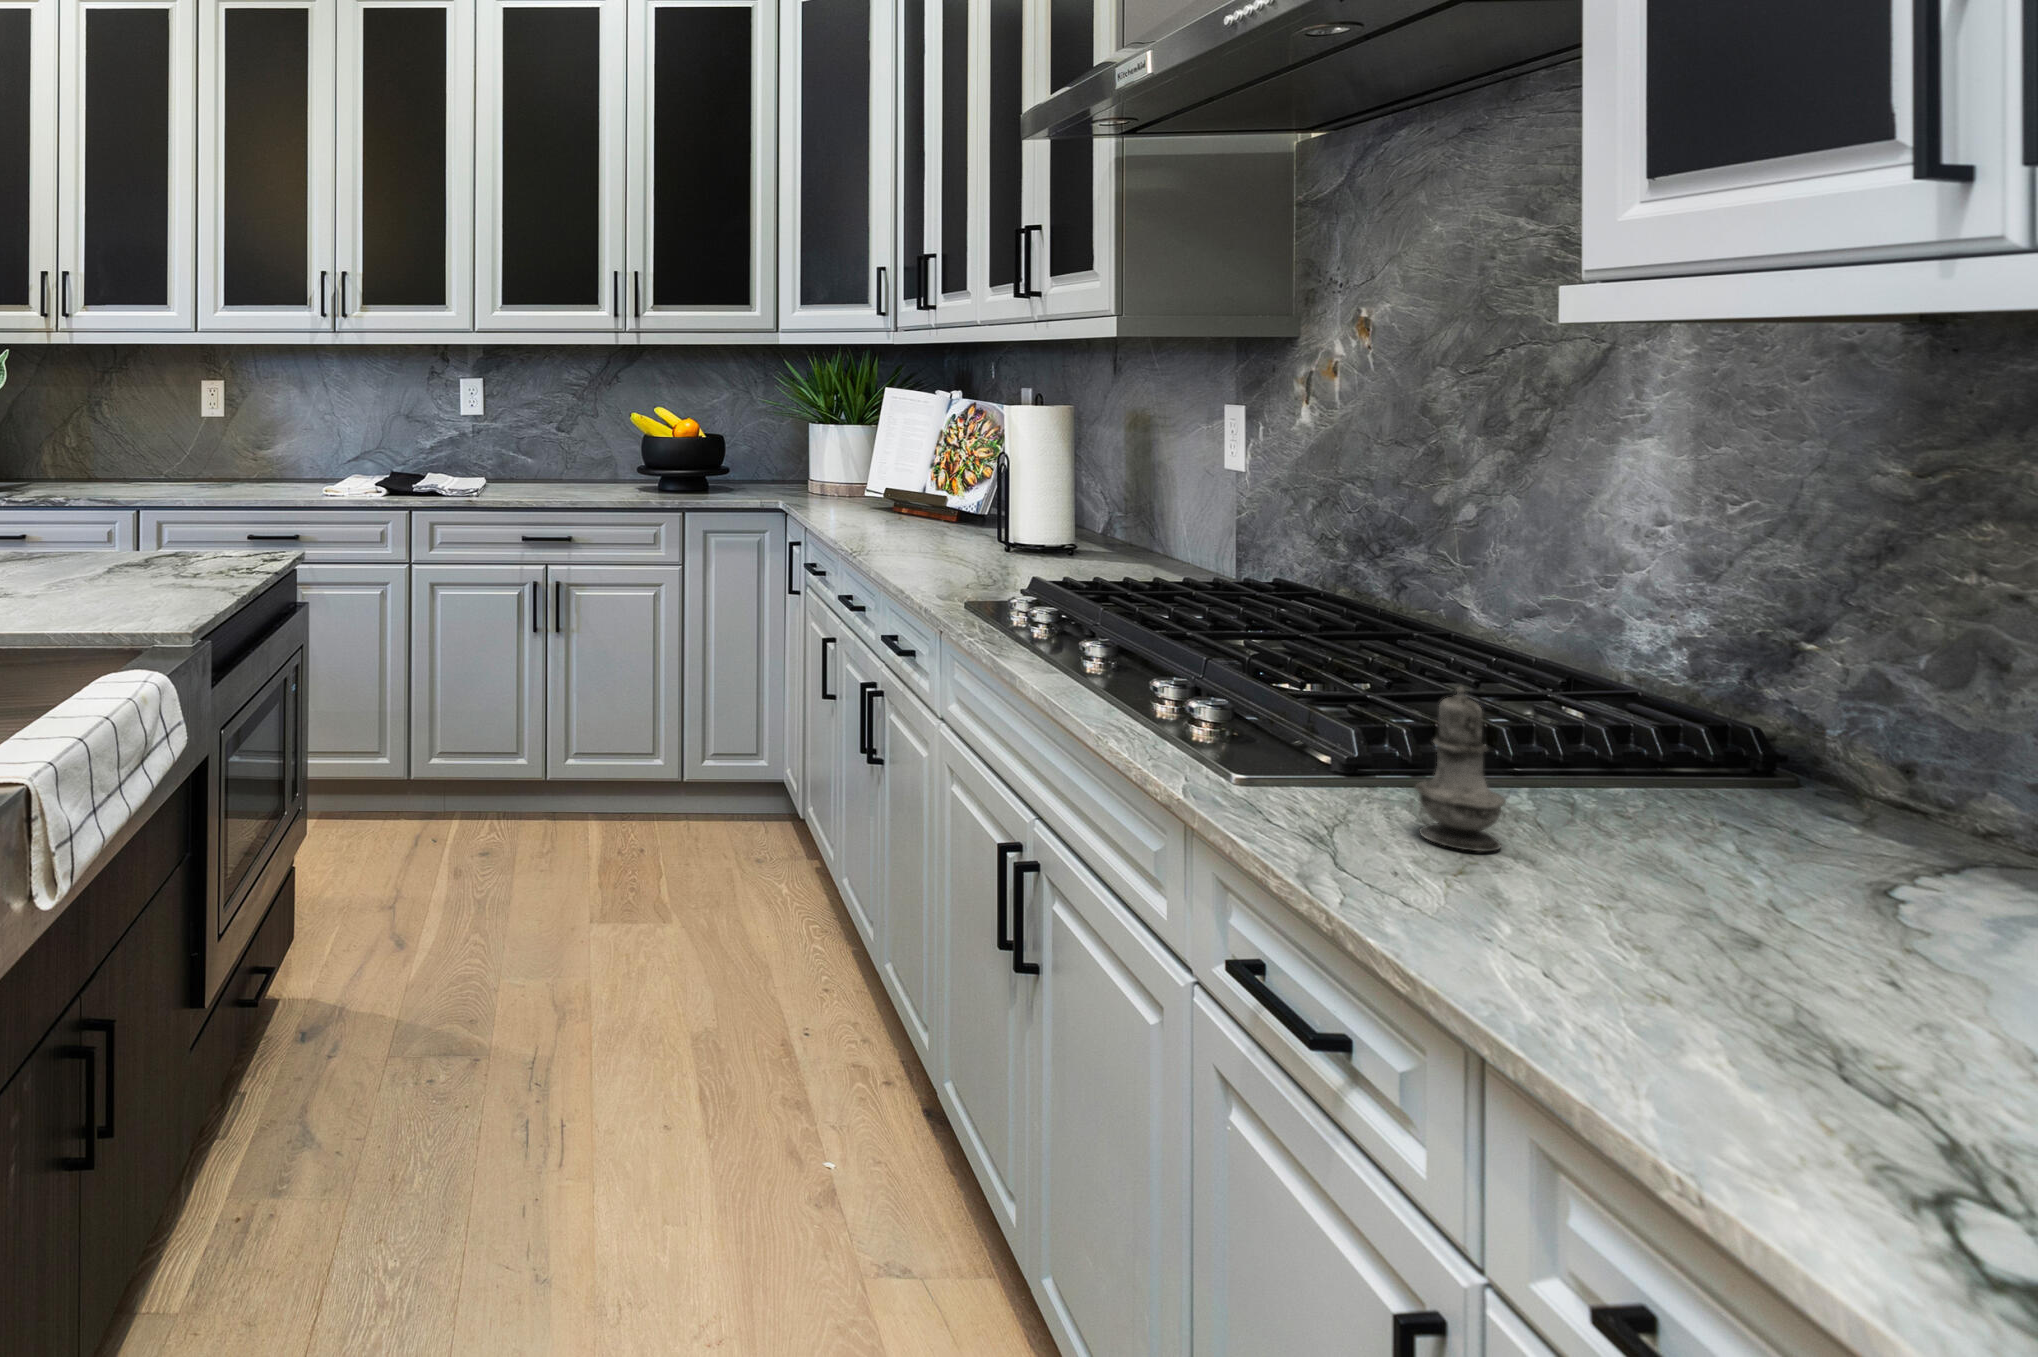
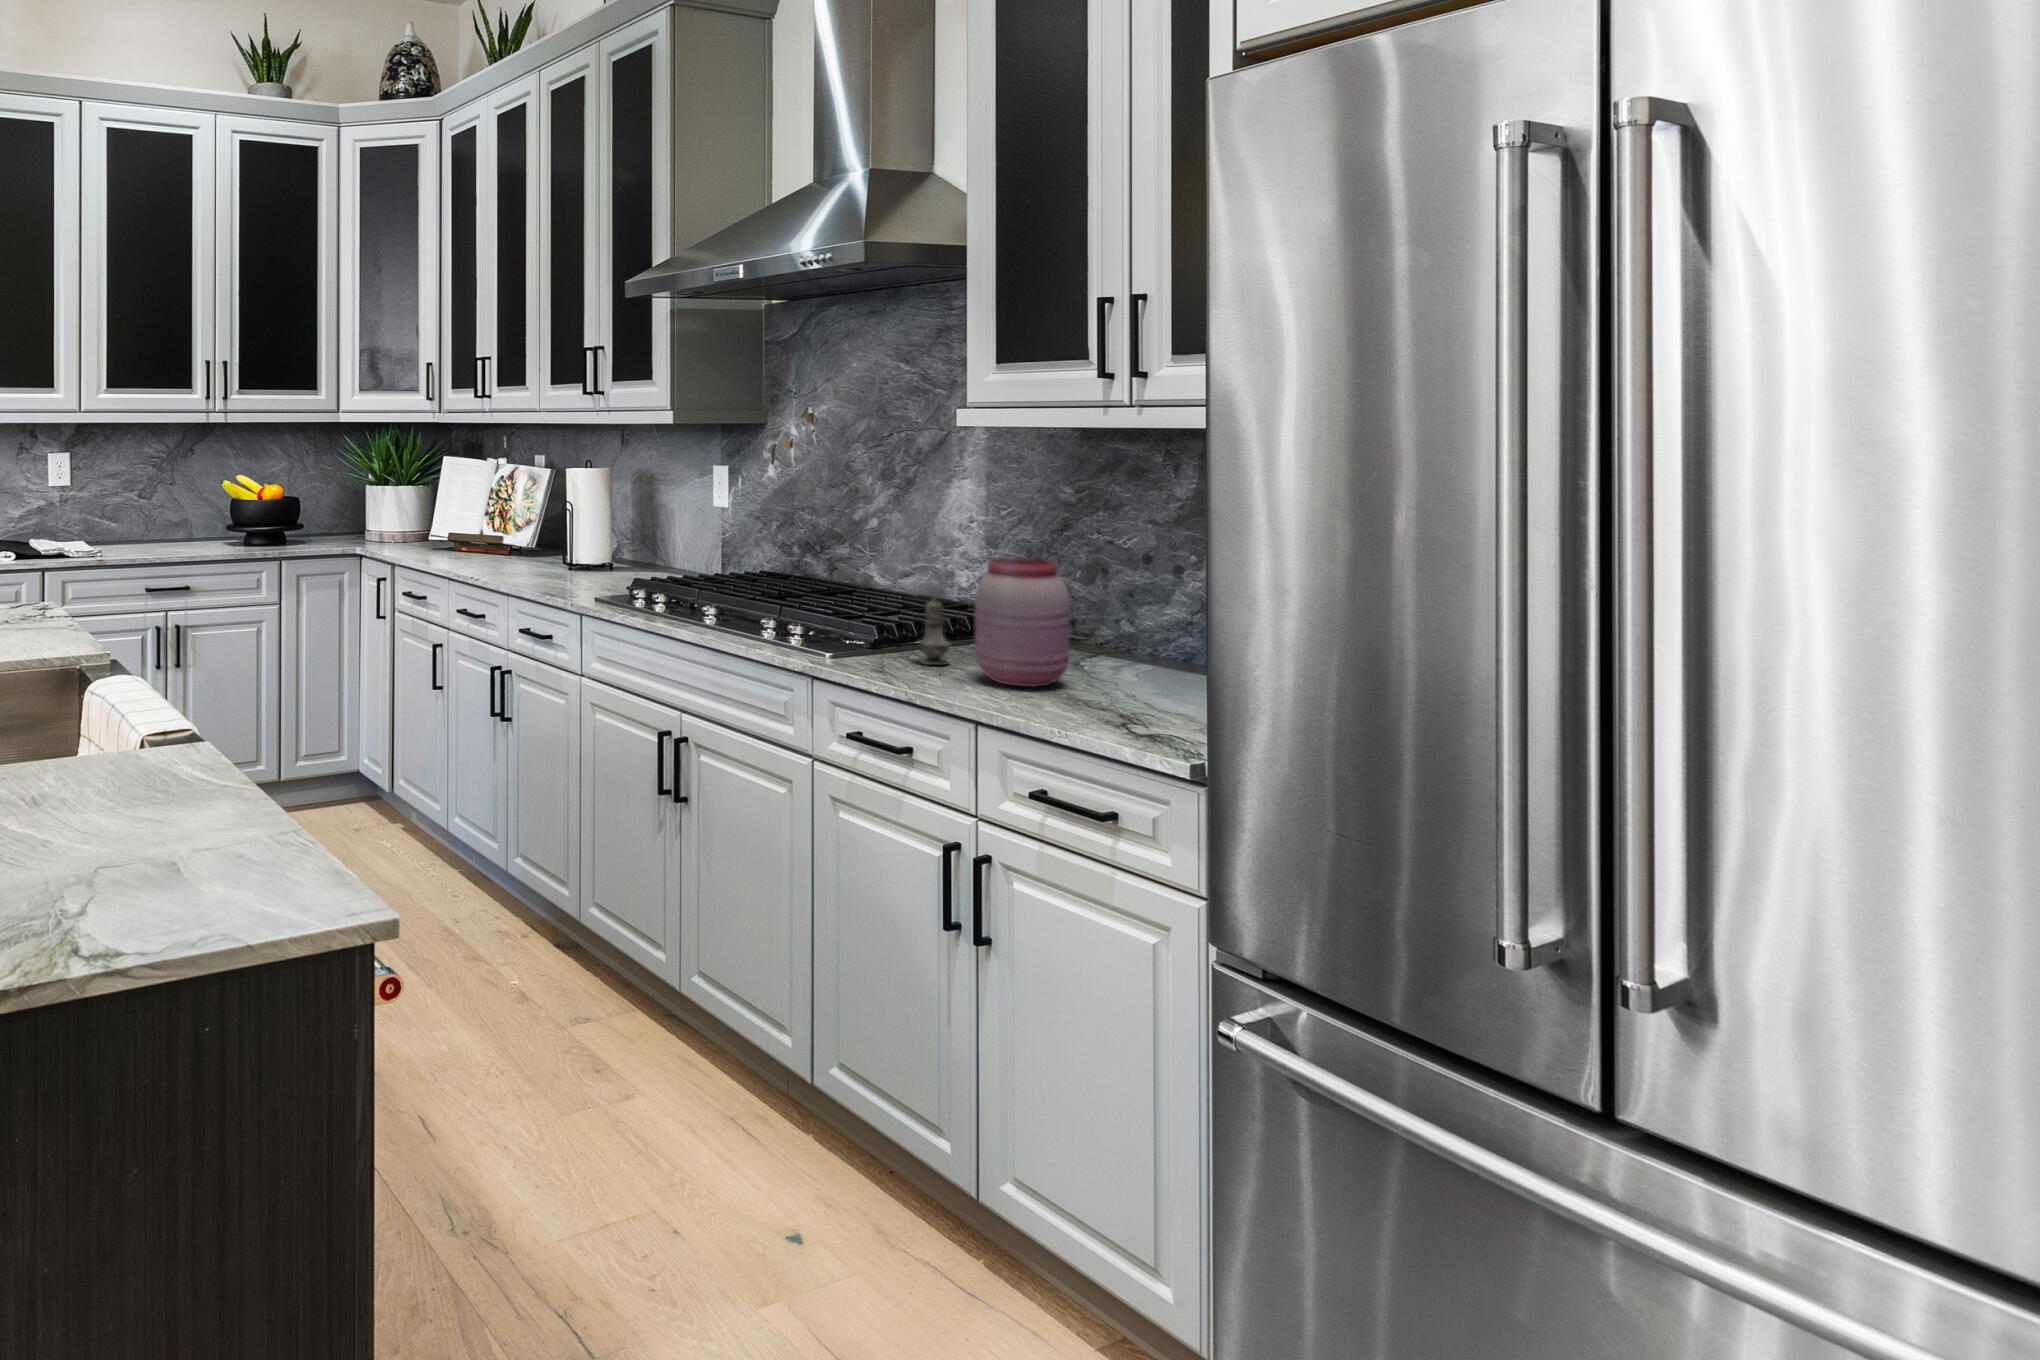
jar: none [1535,622,1843,981] -> present [975,559,1070,687]

